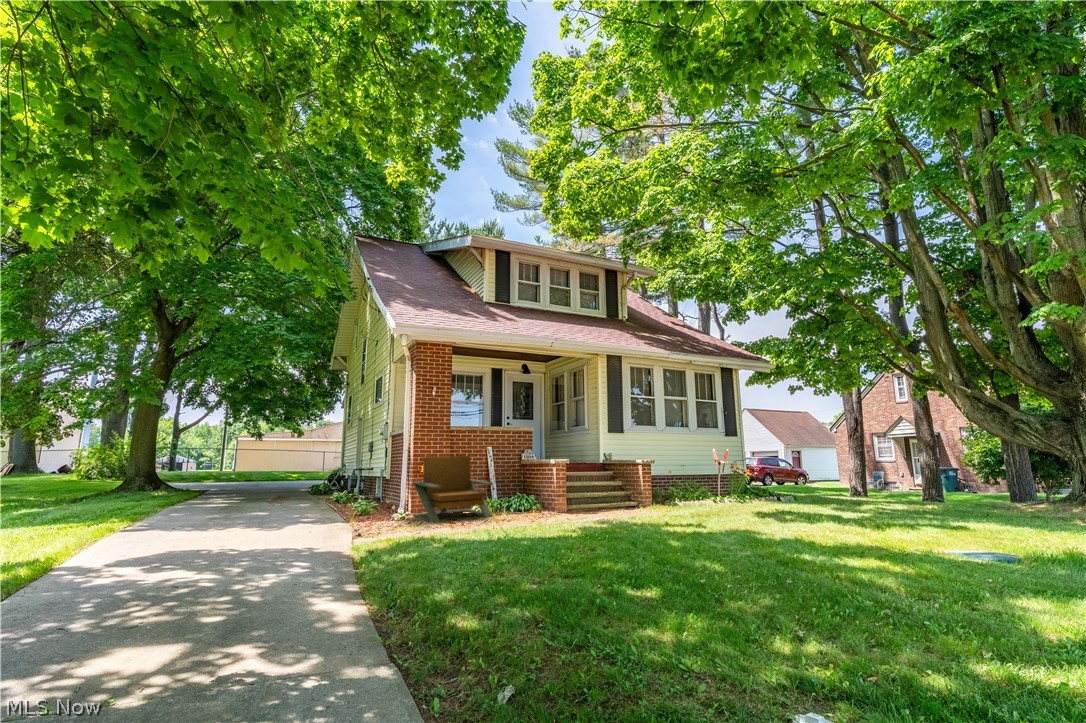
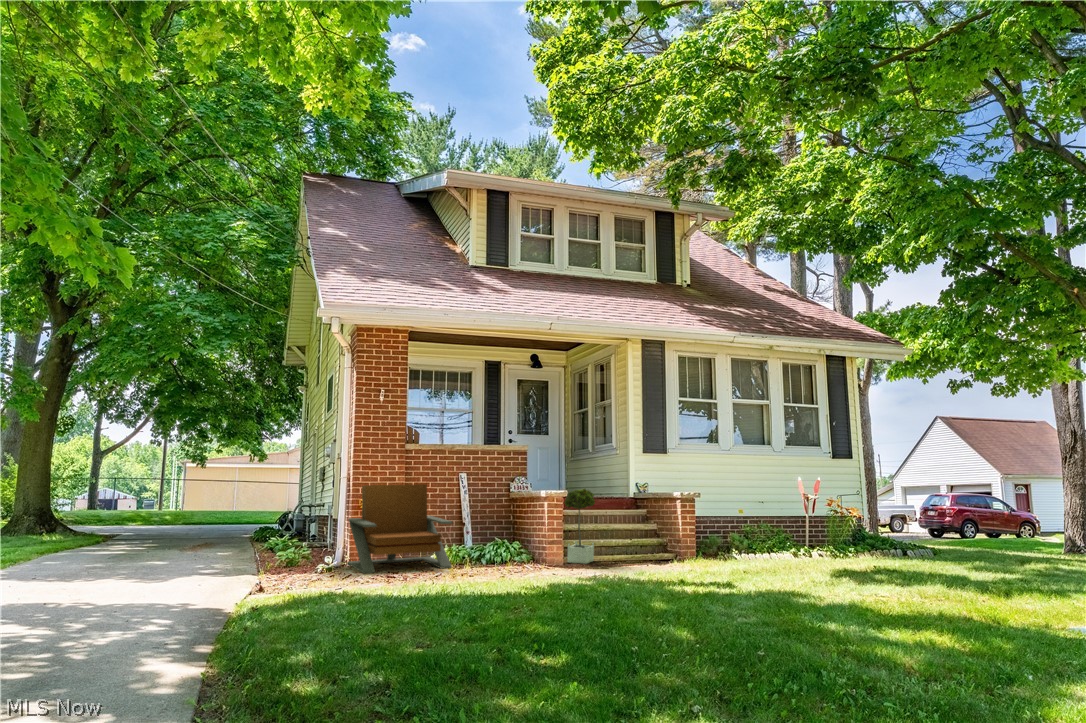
potted tree: none [568,457,589,511] -> present [564,488,595,564]

